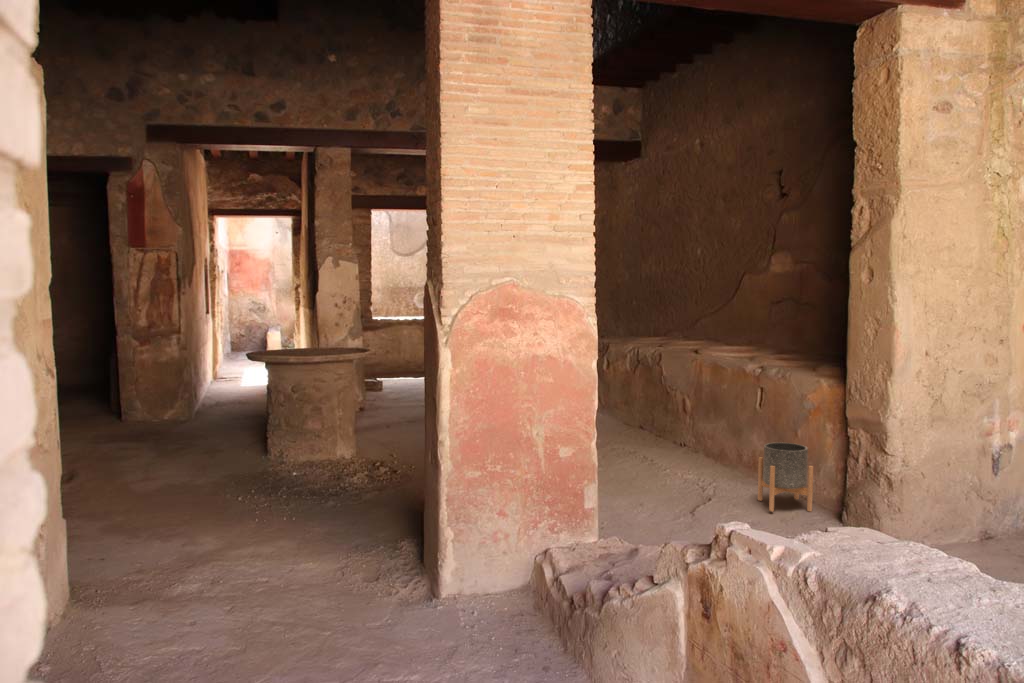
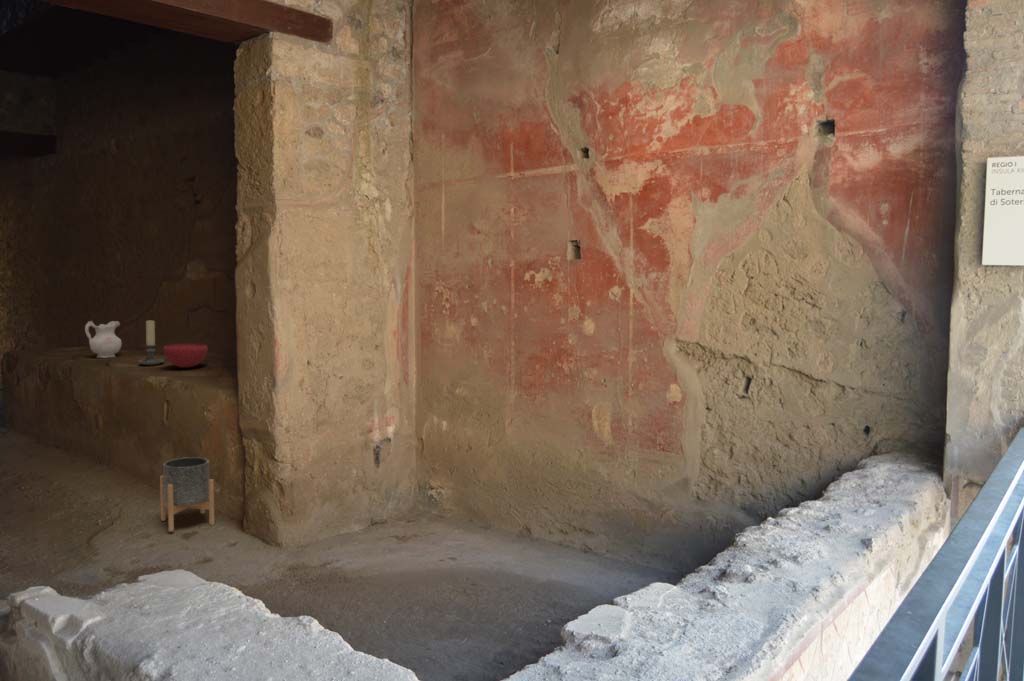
candle holder: none [726,312,749,355] -> present [138,320,164,365]
ceramic pitcher: none [675,314,705,348] -> present [85,321,122,358]
bowl: none [753,335,795,358] -> present [163,343,208,368]

